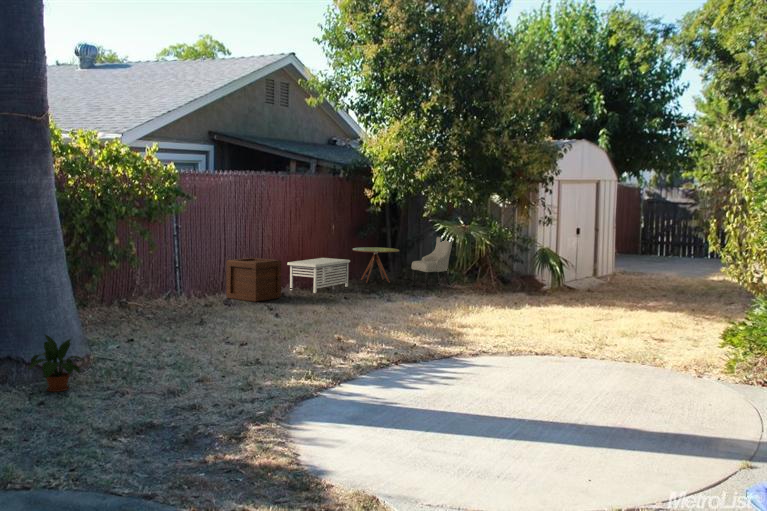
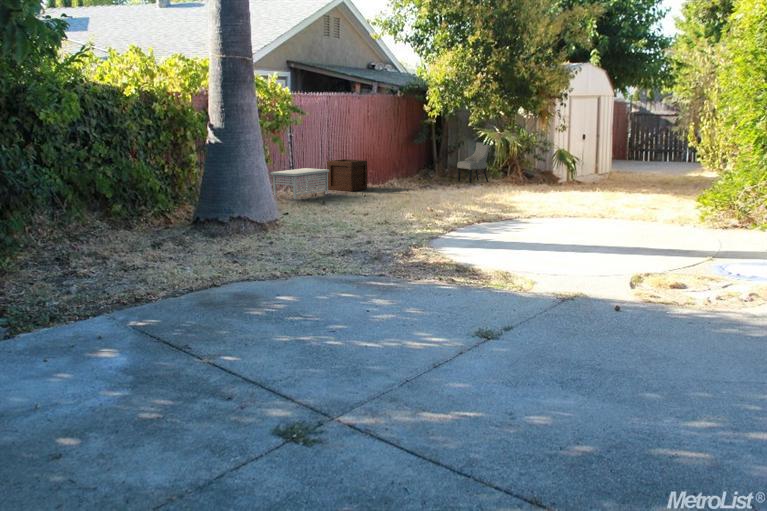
round table: present [352,247,399,283] -> none [409,152,446,179]
storage bench: present [287,258,350,293] -> present [270,168,329,199]
potted plant: present [28,335,84,392] -> none [262,199,296,236]

